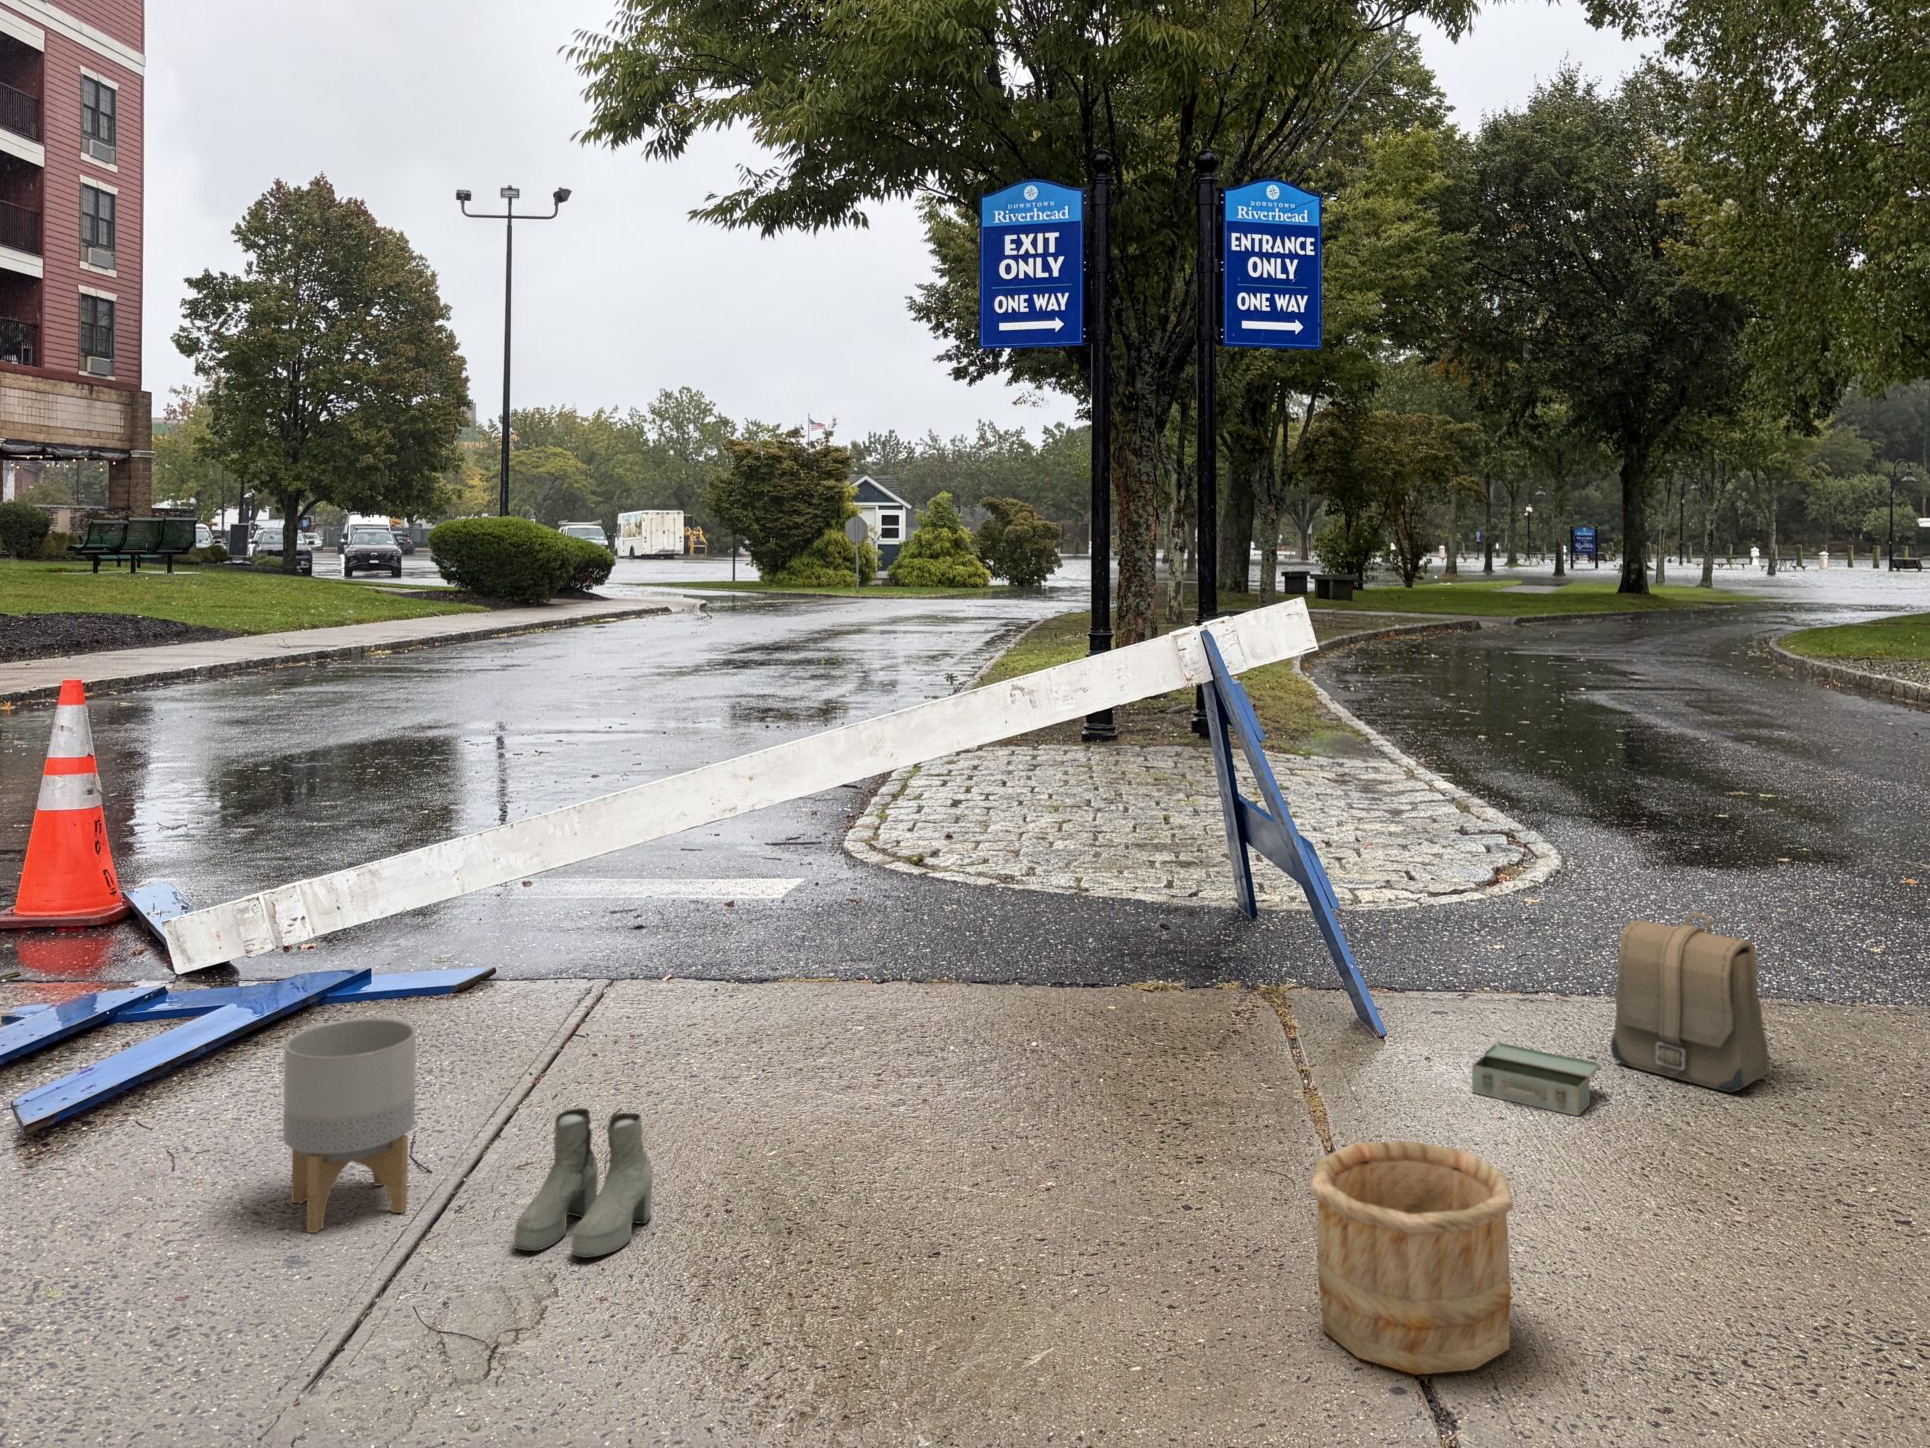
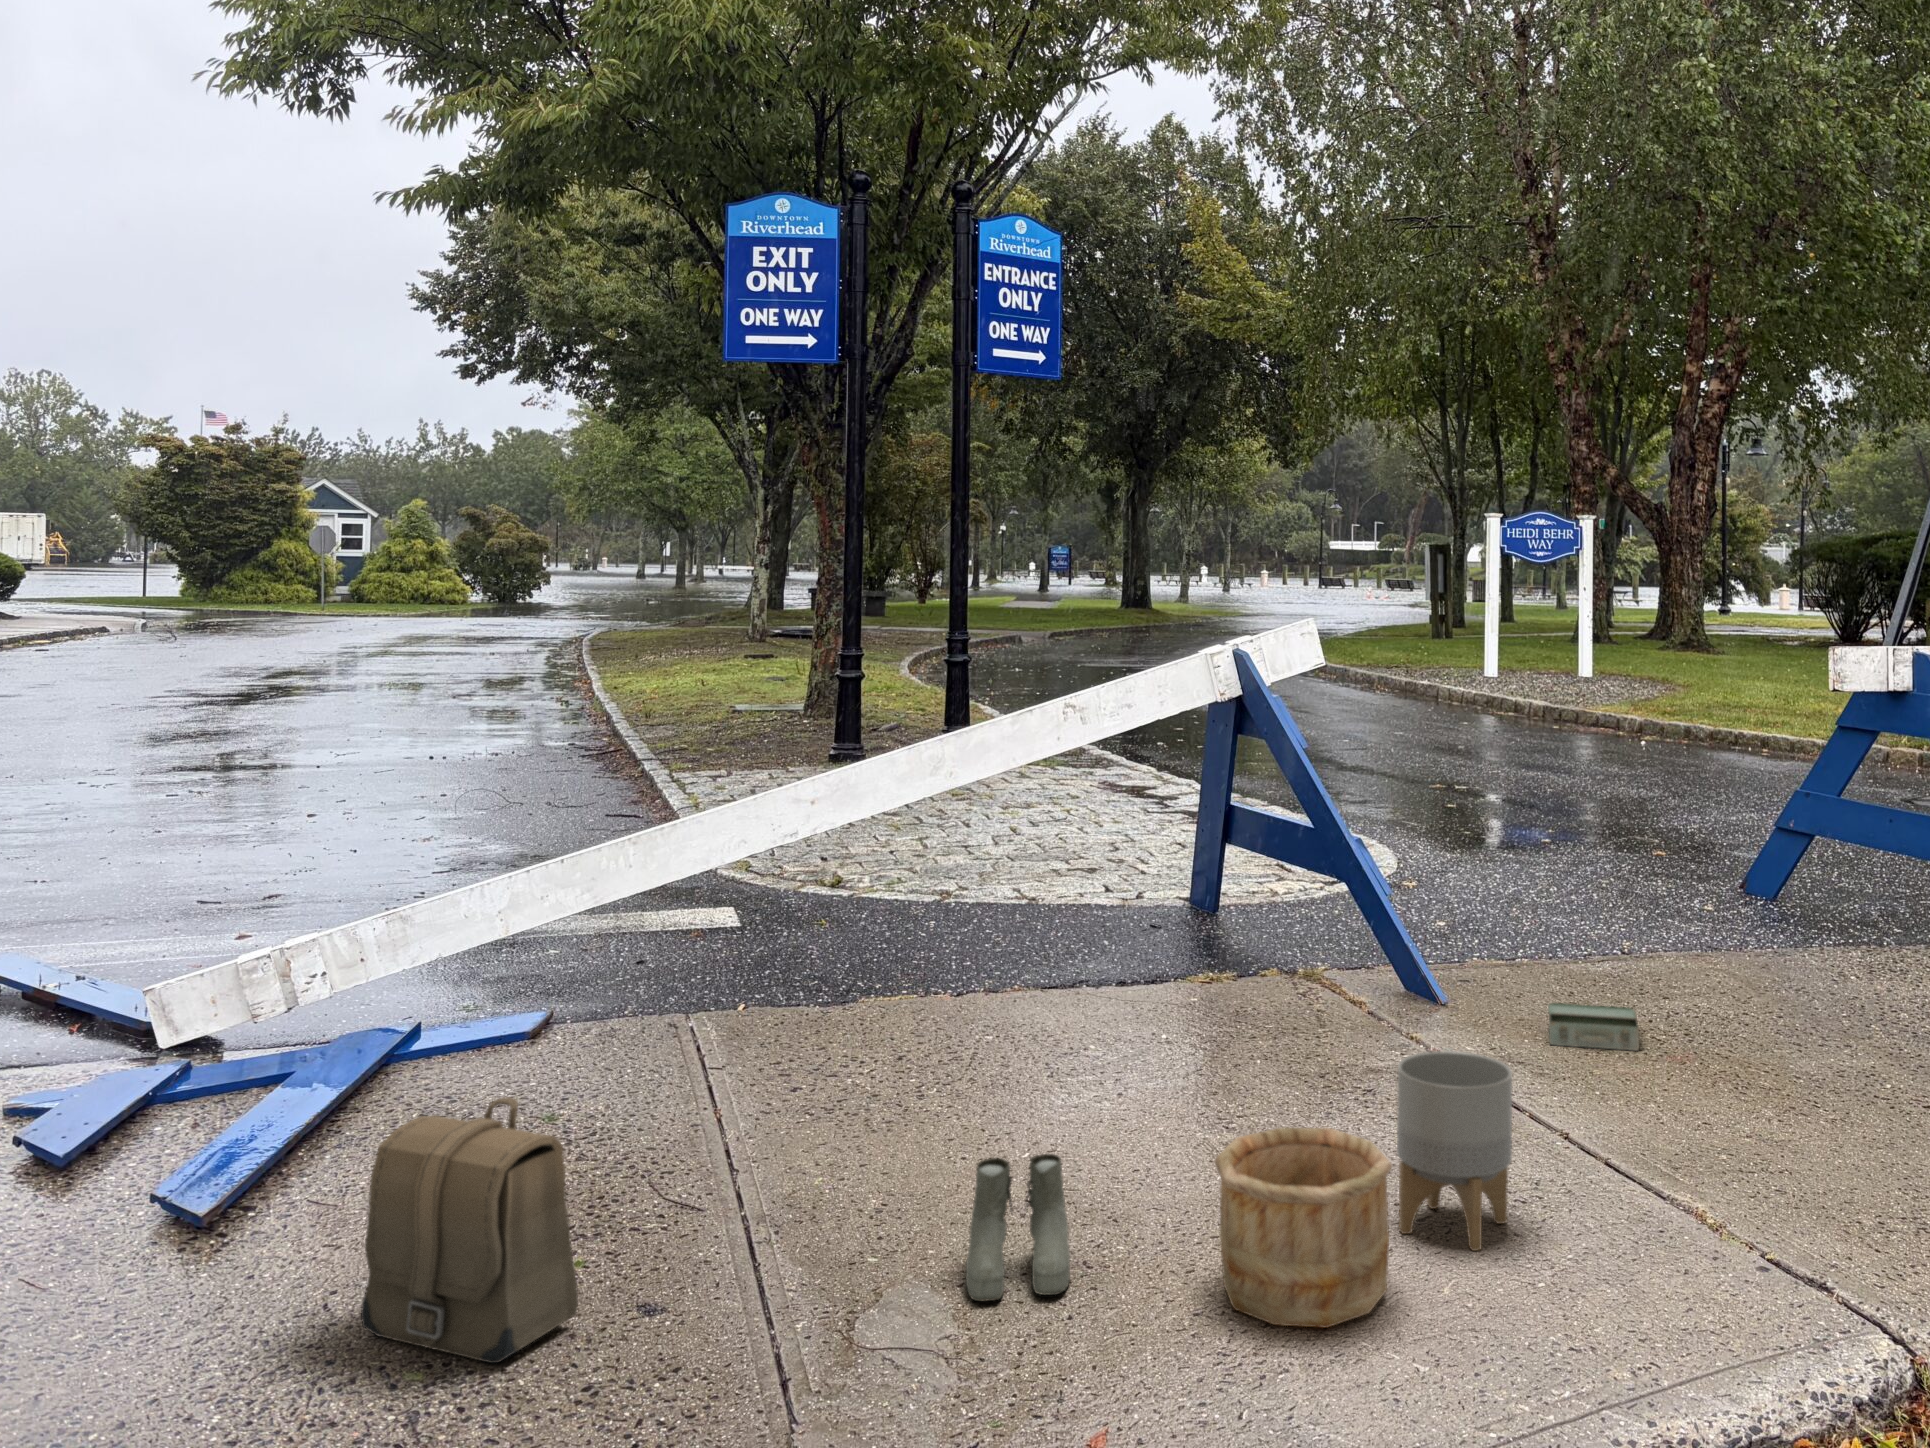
backpack: present [1611,913,1769,1093] -> present [361,1097,578,1363]
planter: present [283,1018,416,1233] -> present [1397,1051,1512,1251]
wooden bucket: present [1310,1141,1513,1374] -> present [1215,1128,1392,1328]

